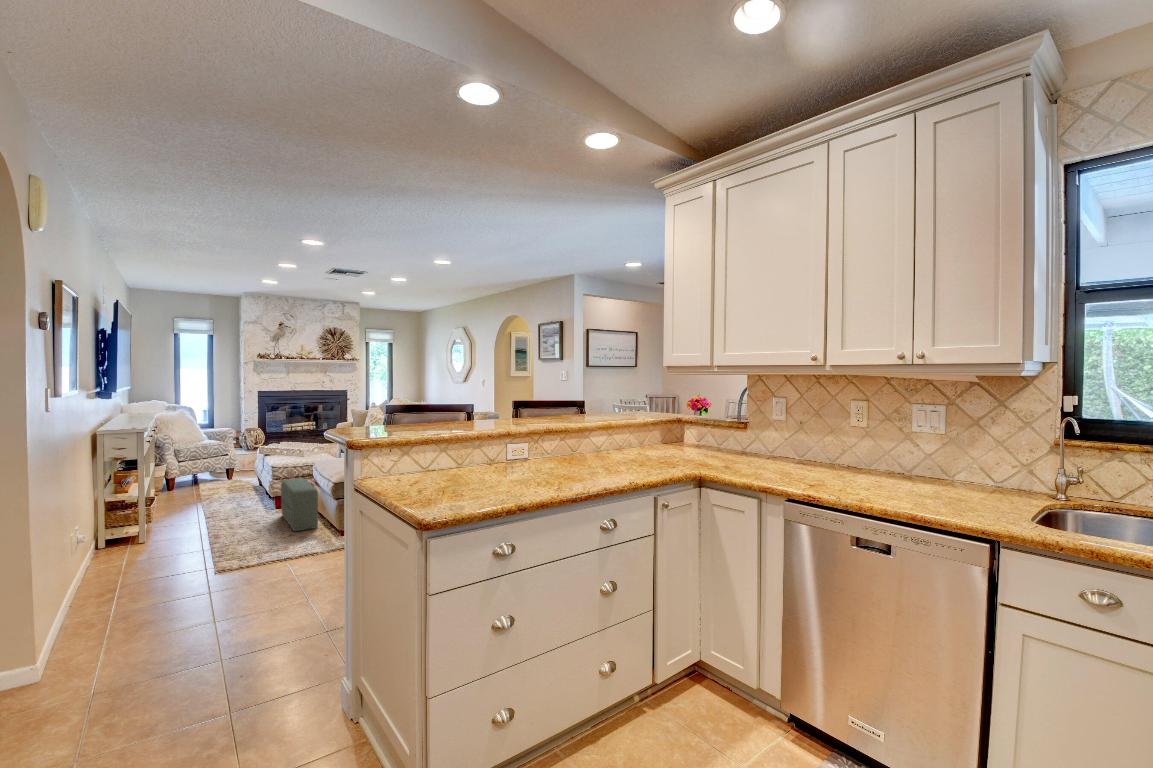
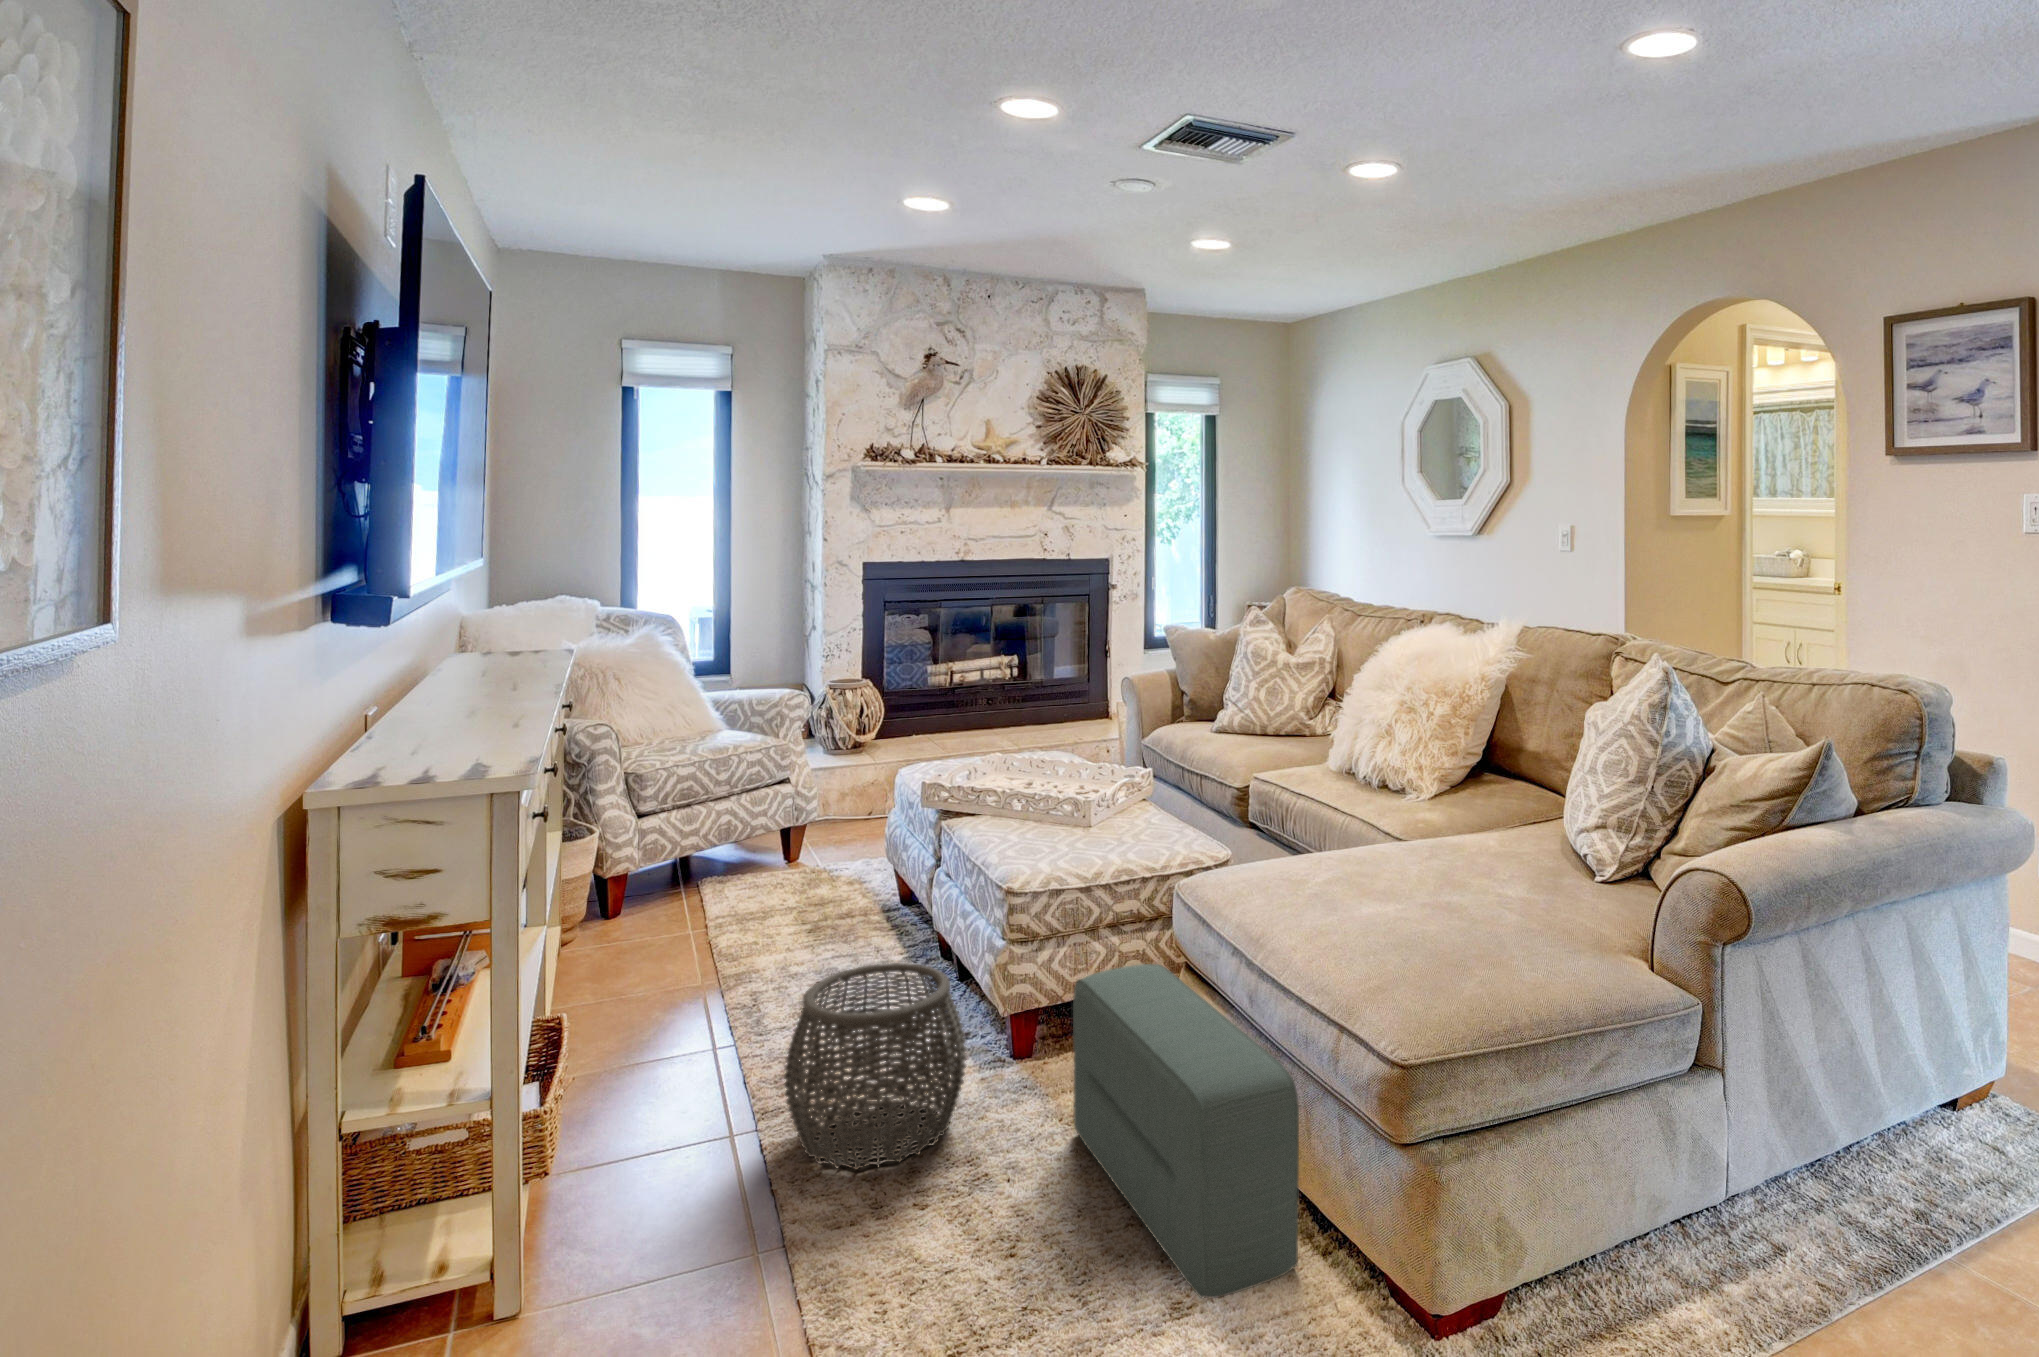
woven basket: none [210,481,257,522] -> present [784,963,967,1169]

